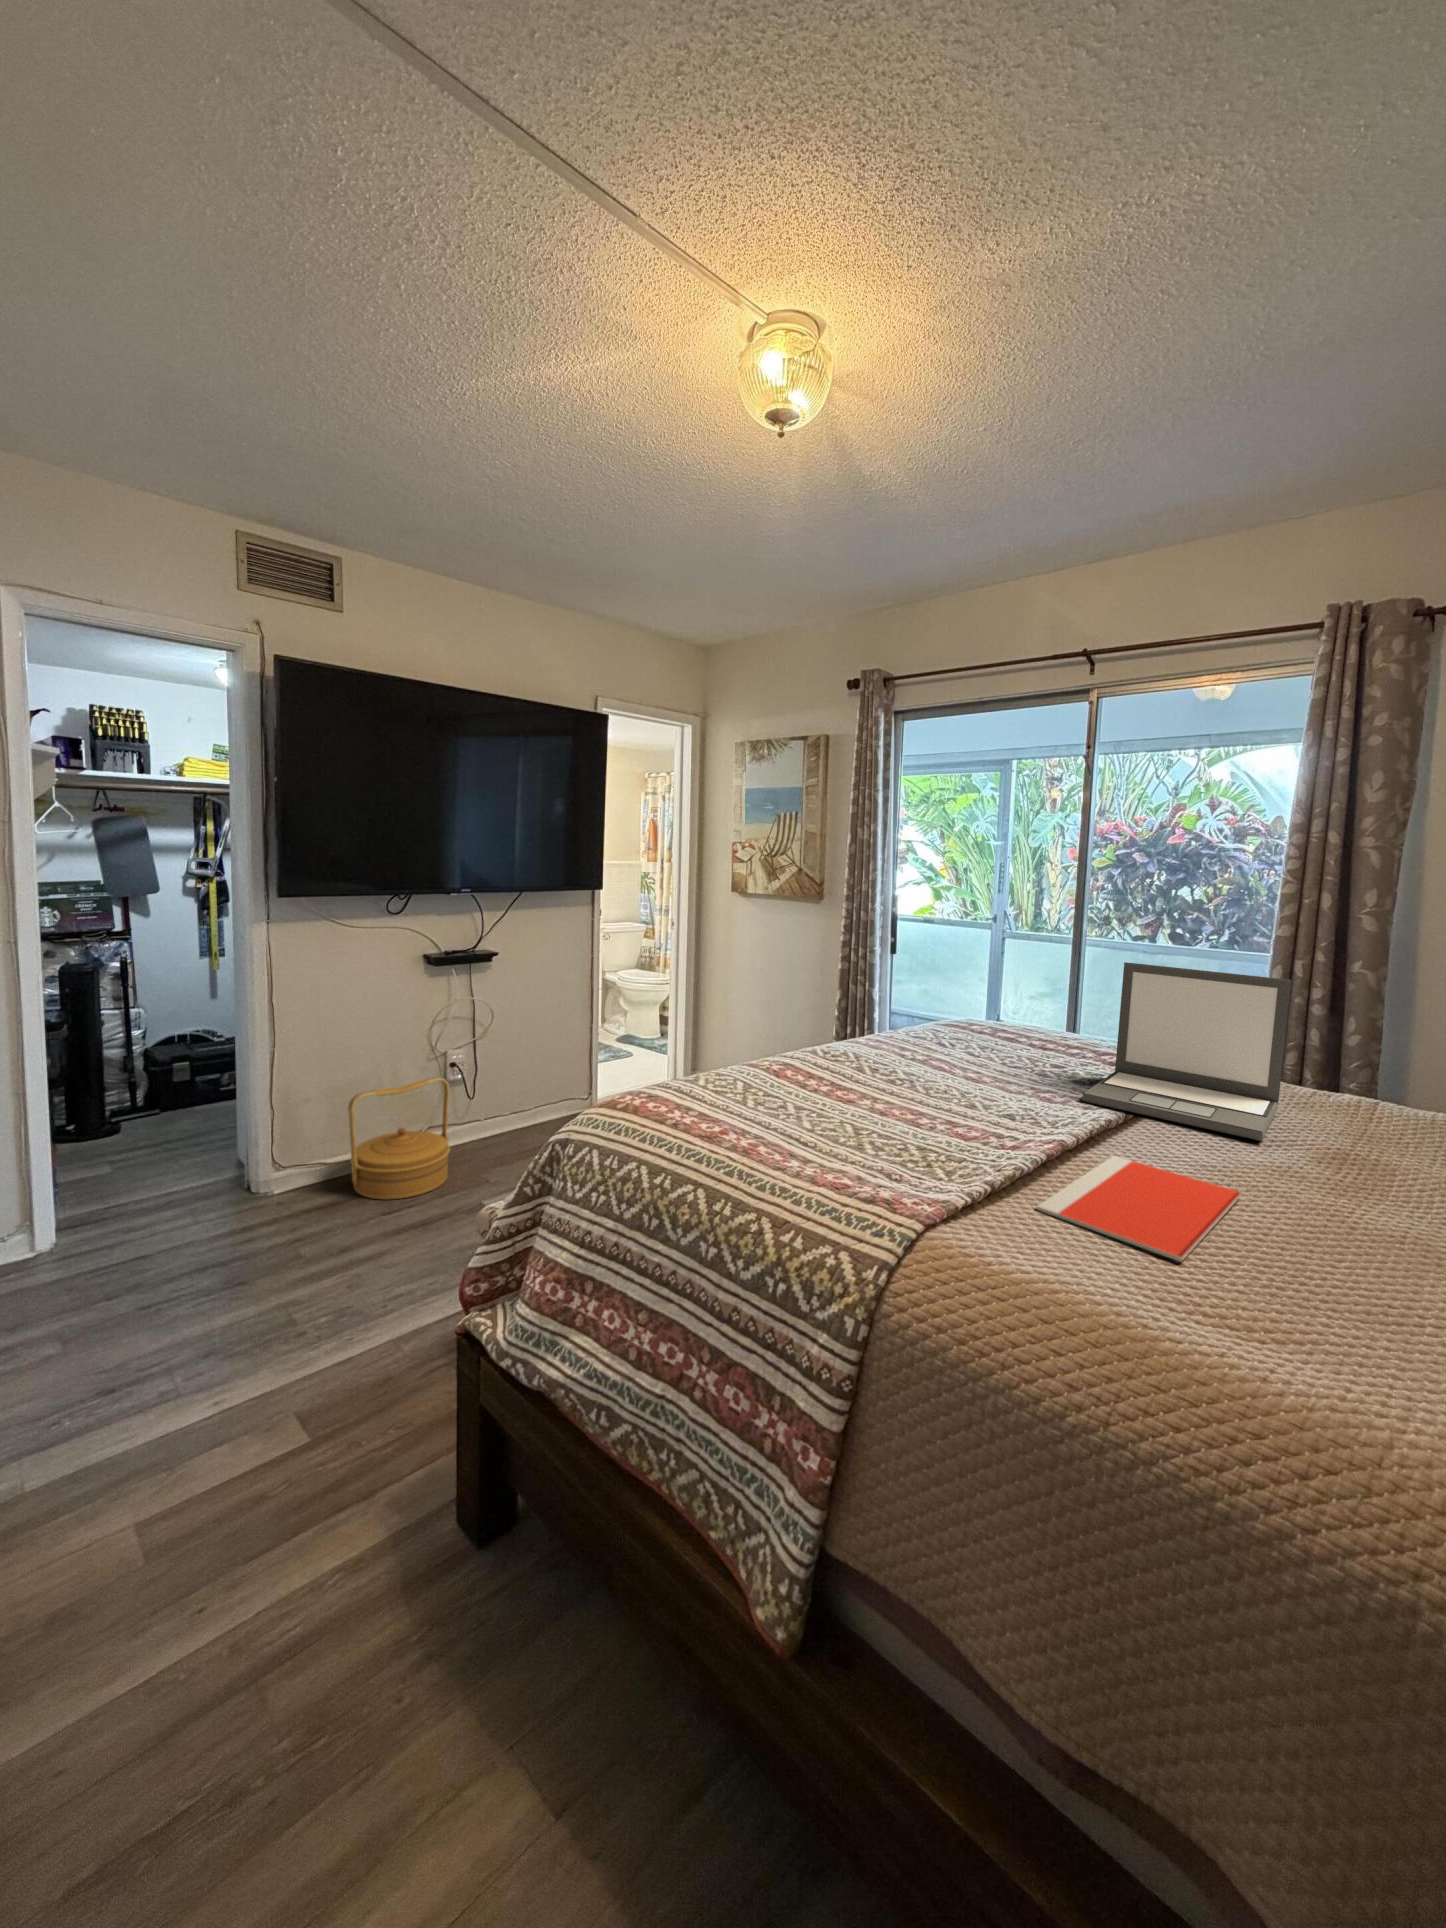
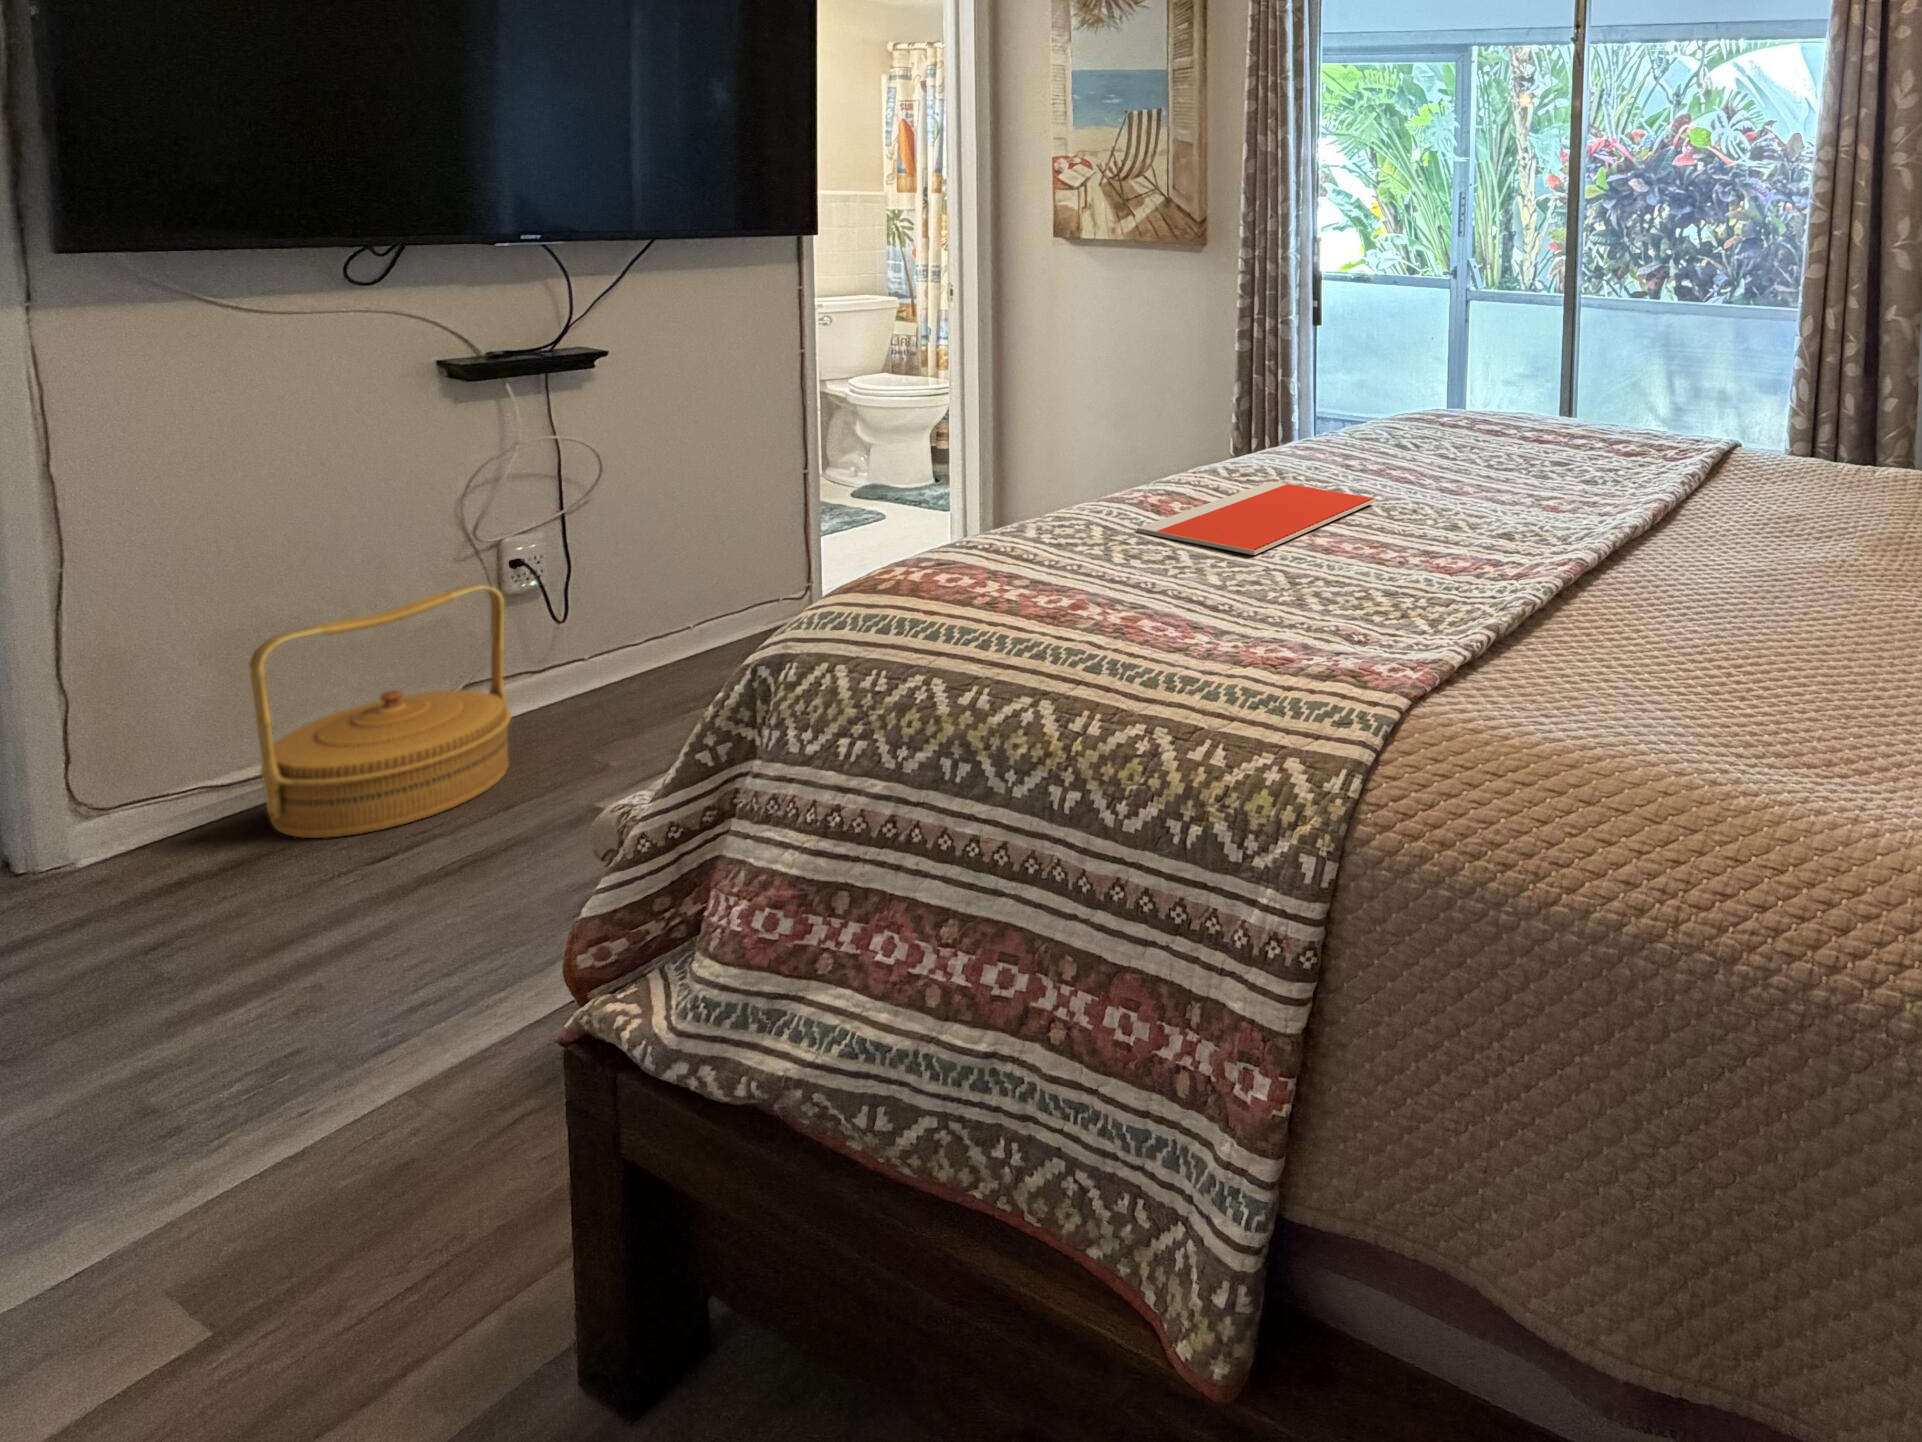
laptop: present [1082,962,1291,1141] -> none [1591,315,1819,529]
notebook: present [1037,1156,1242,1262] -> present [1137,481,1376,555]

